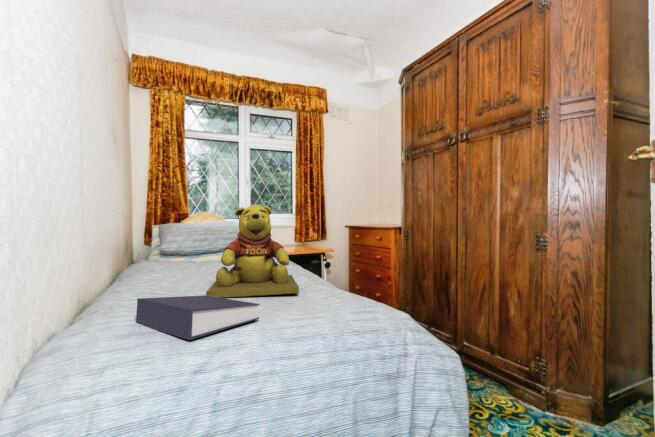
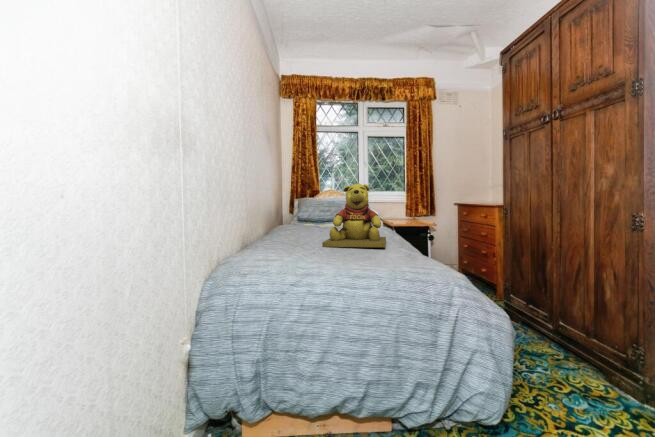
book: present [136,296,260,340] -> none [280,240,351,263]

